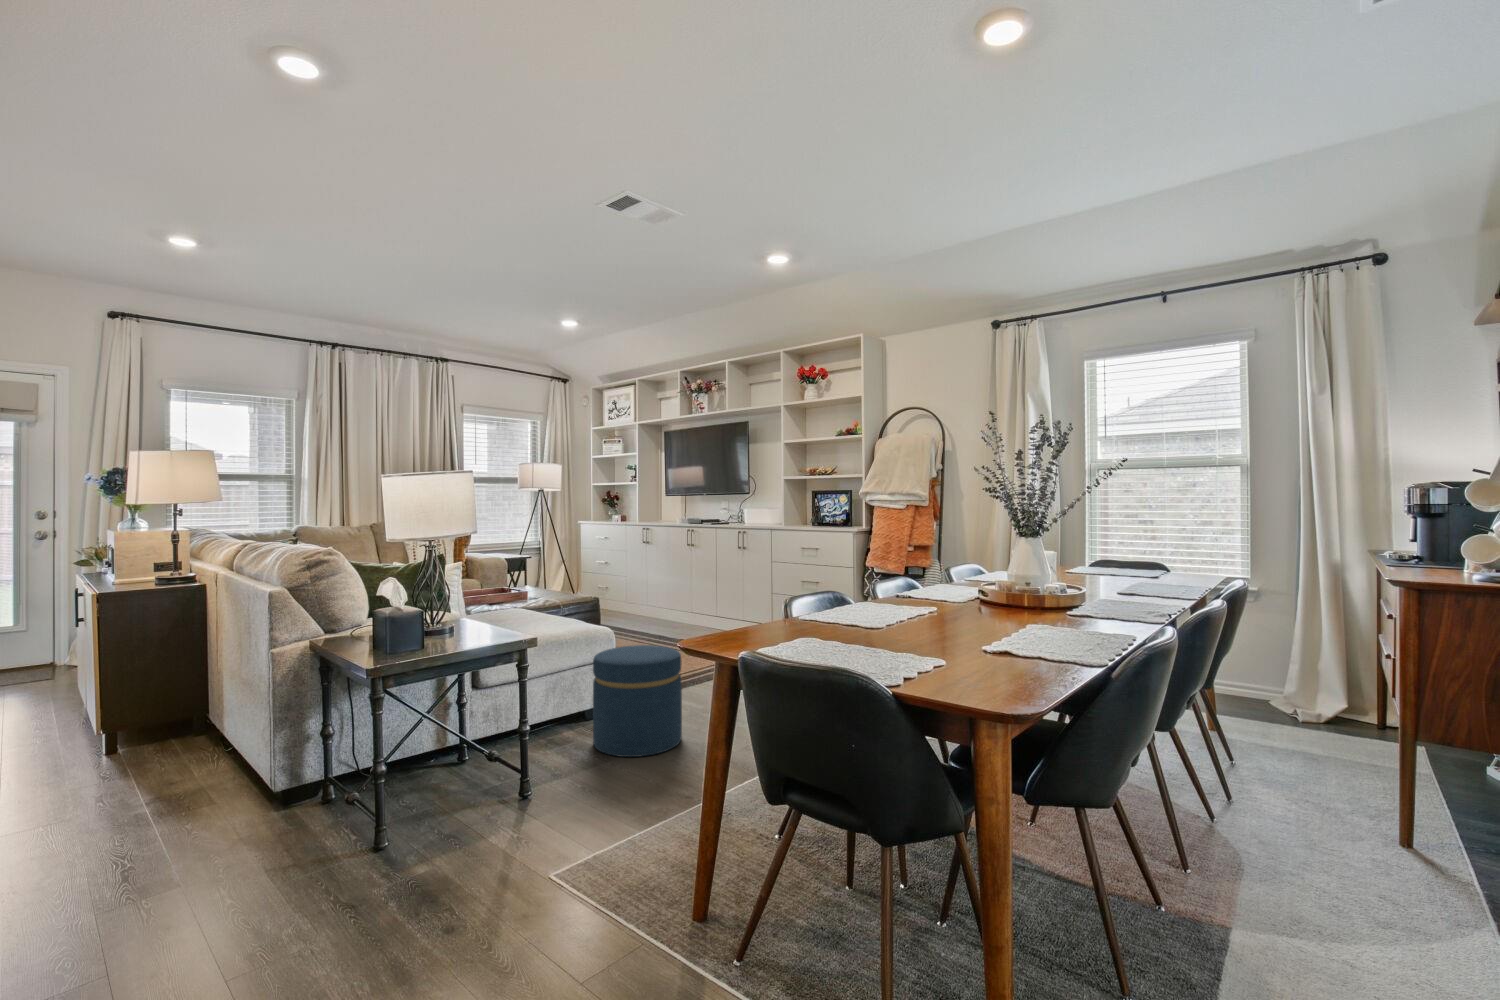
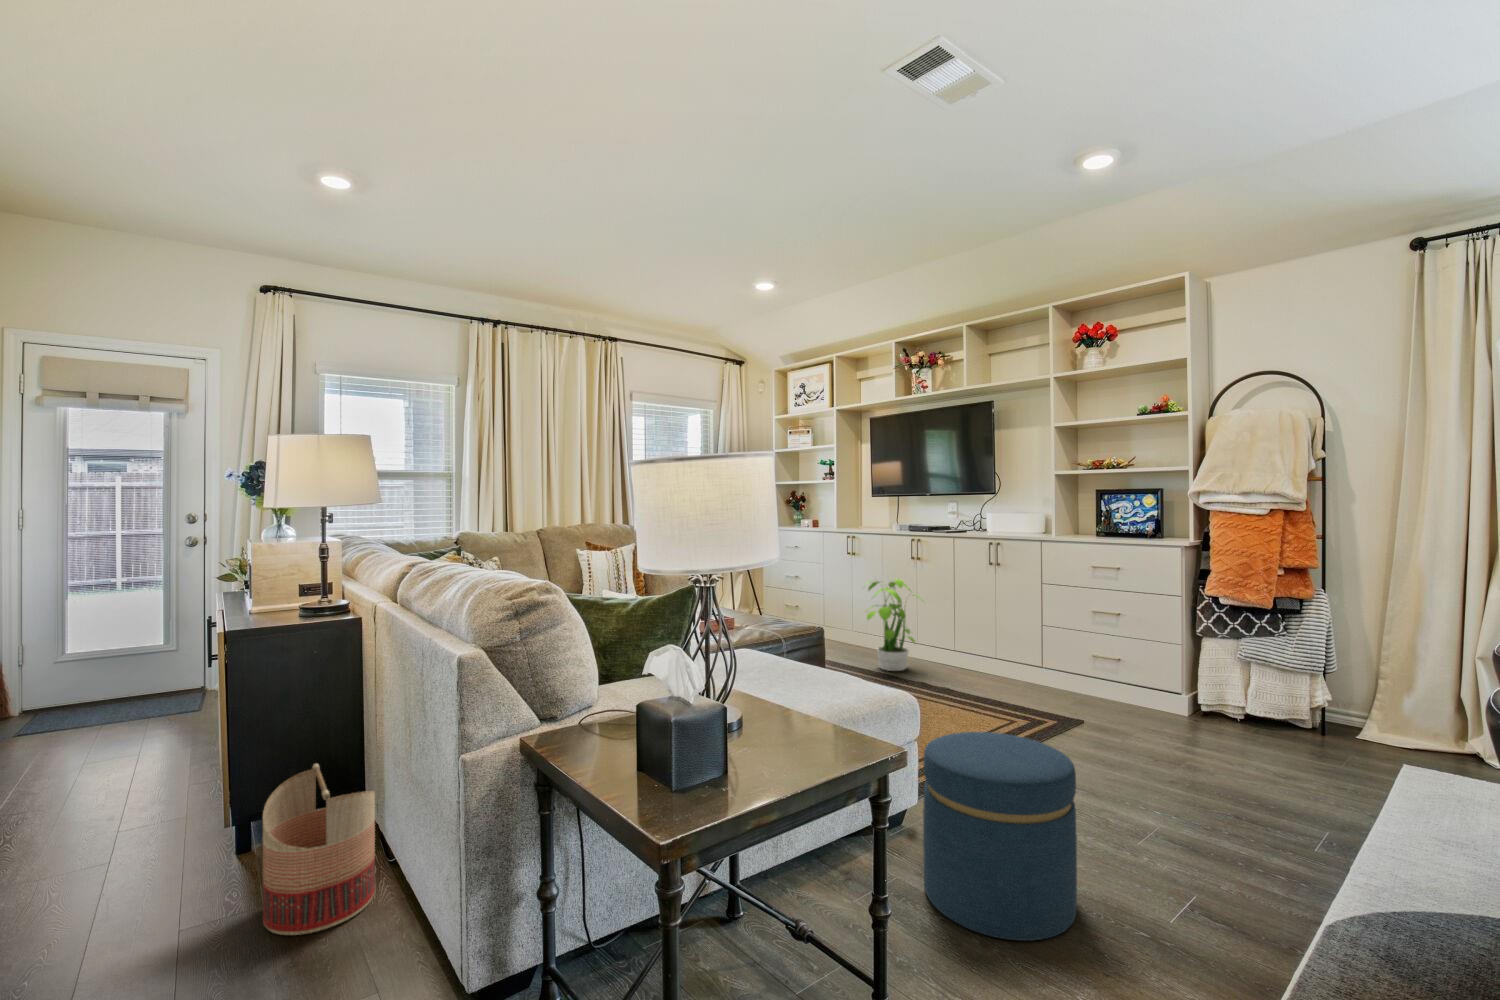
potted plant: none [645,558,696,632] -> present [867,579,921,671]
basket: none [132,680,215,784] -> present [263,763,375,935]

